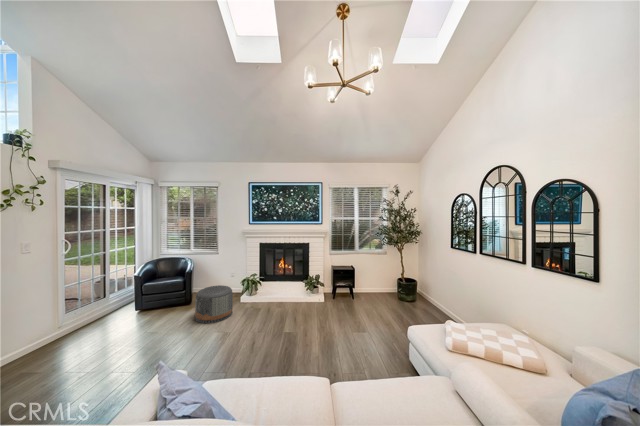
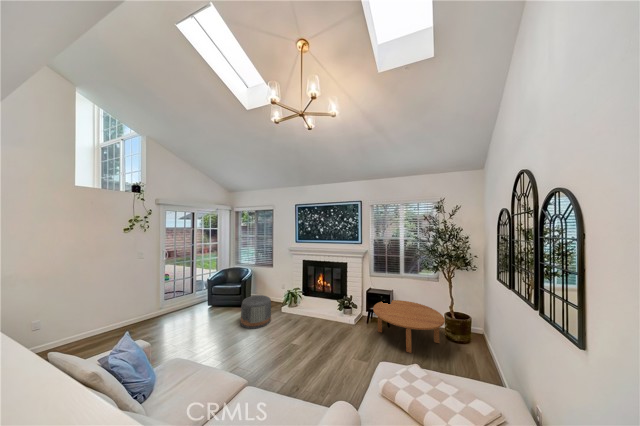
coffee table: none [341,274,401,314] -> present [373,300,445,353]

